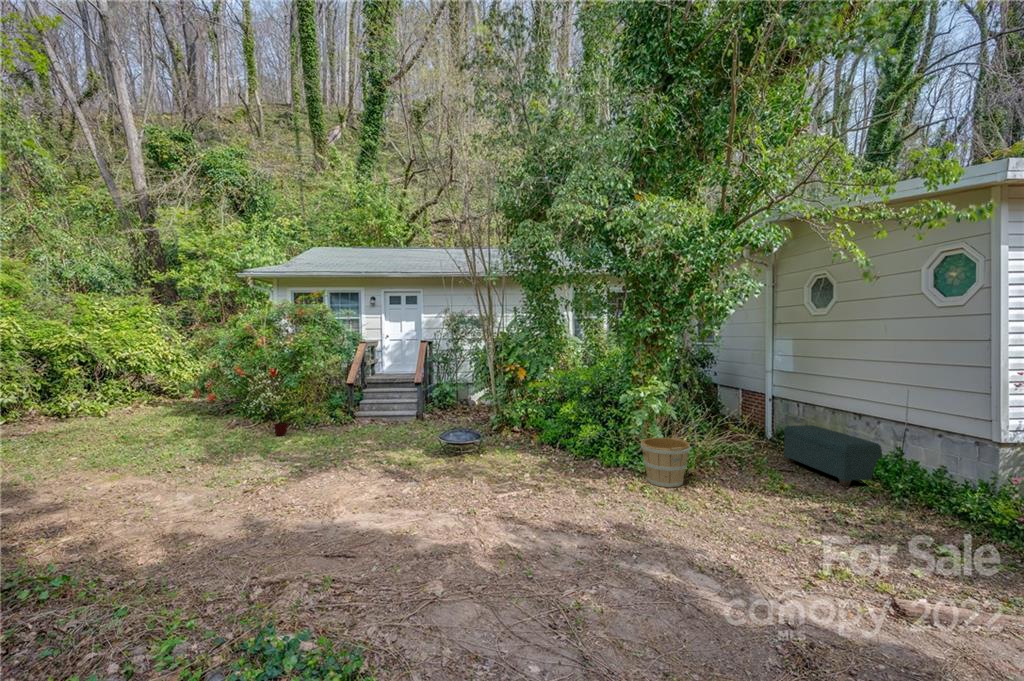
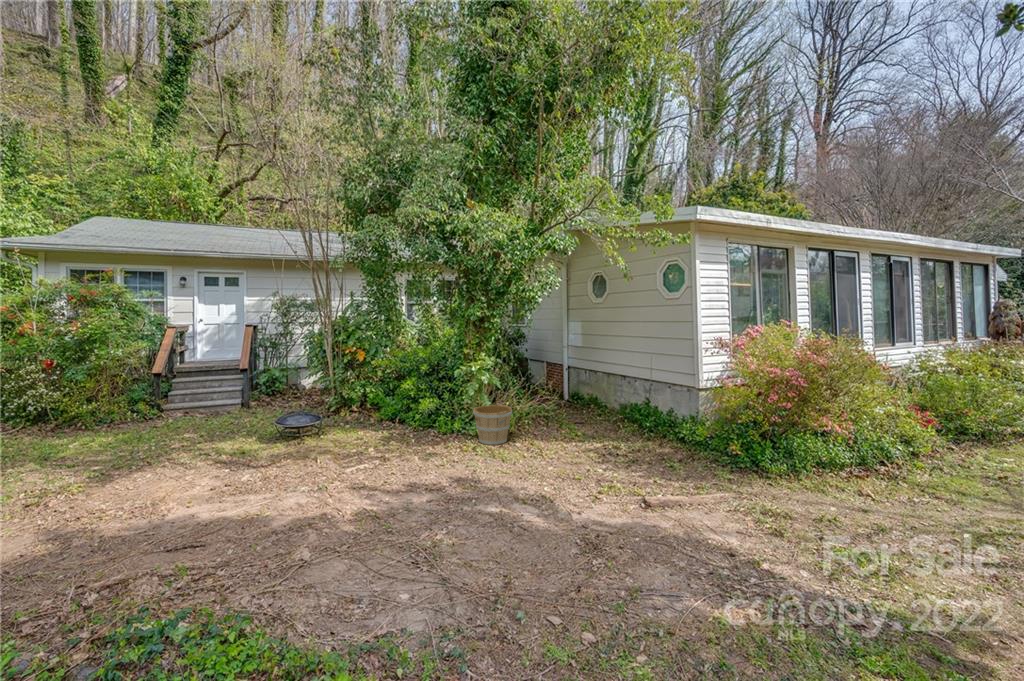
potted plant: present [261,403,294,436] -> none [20,400,84,440]
bench: present [784,425,882,486] -> none [578,388,638,429]

